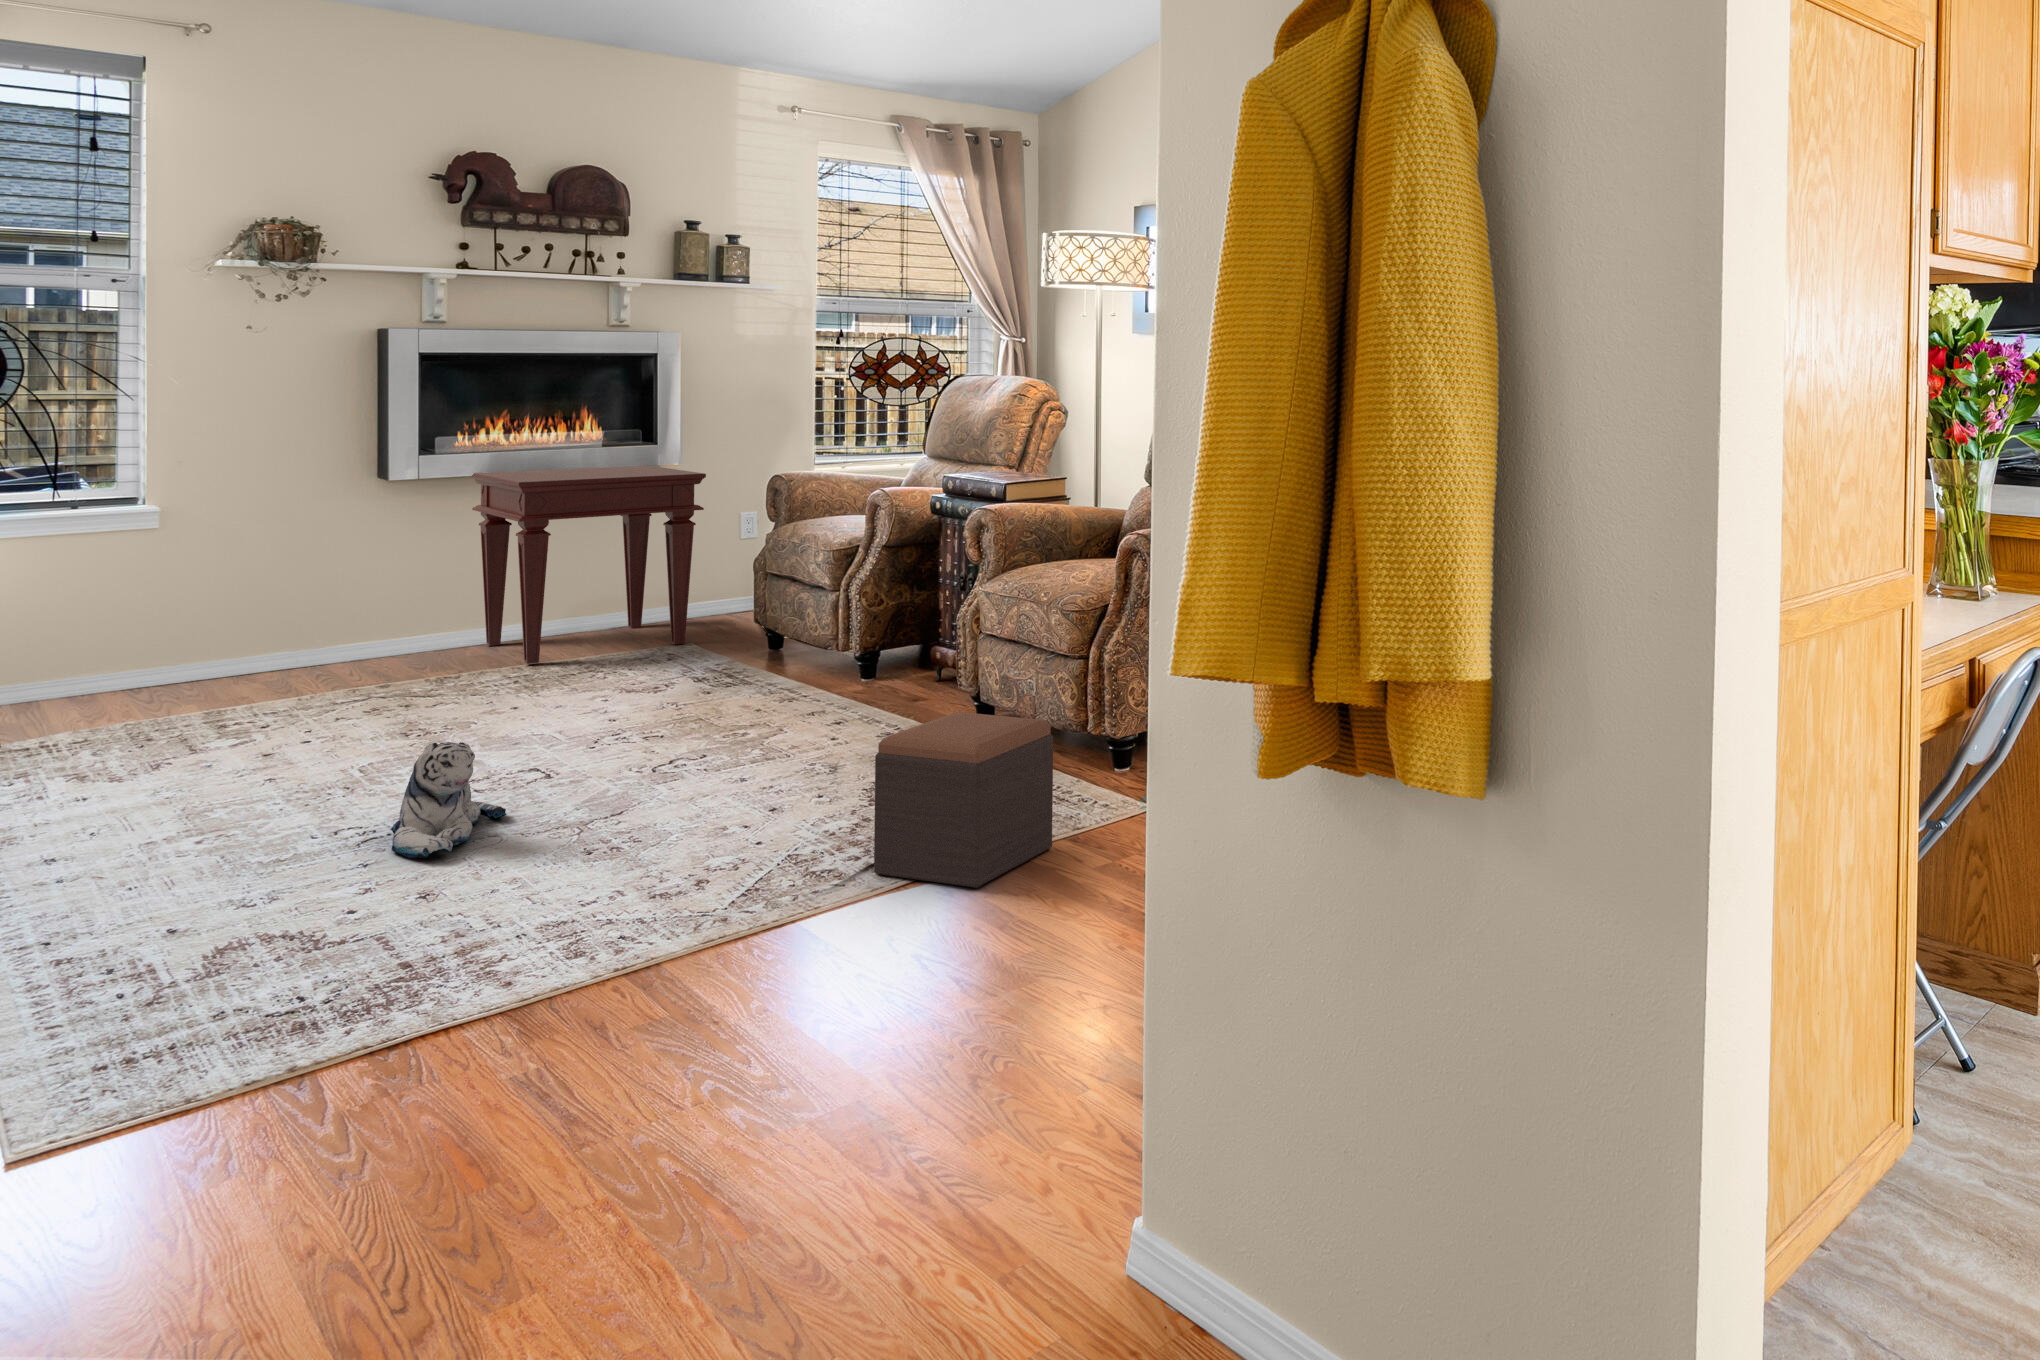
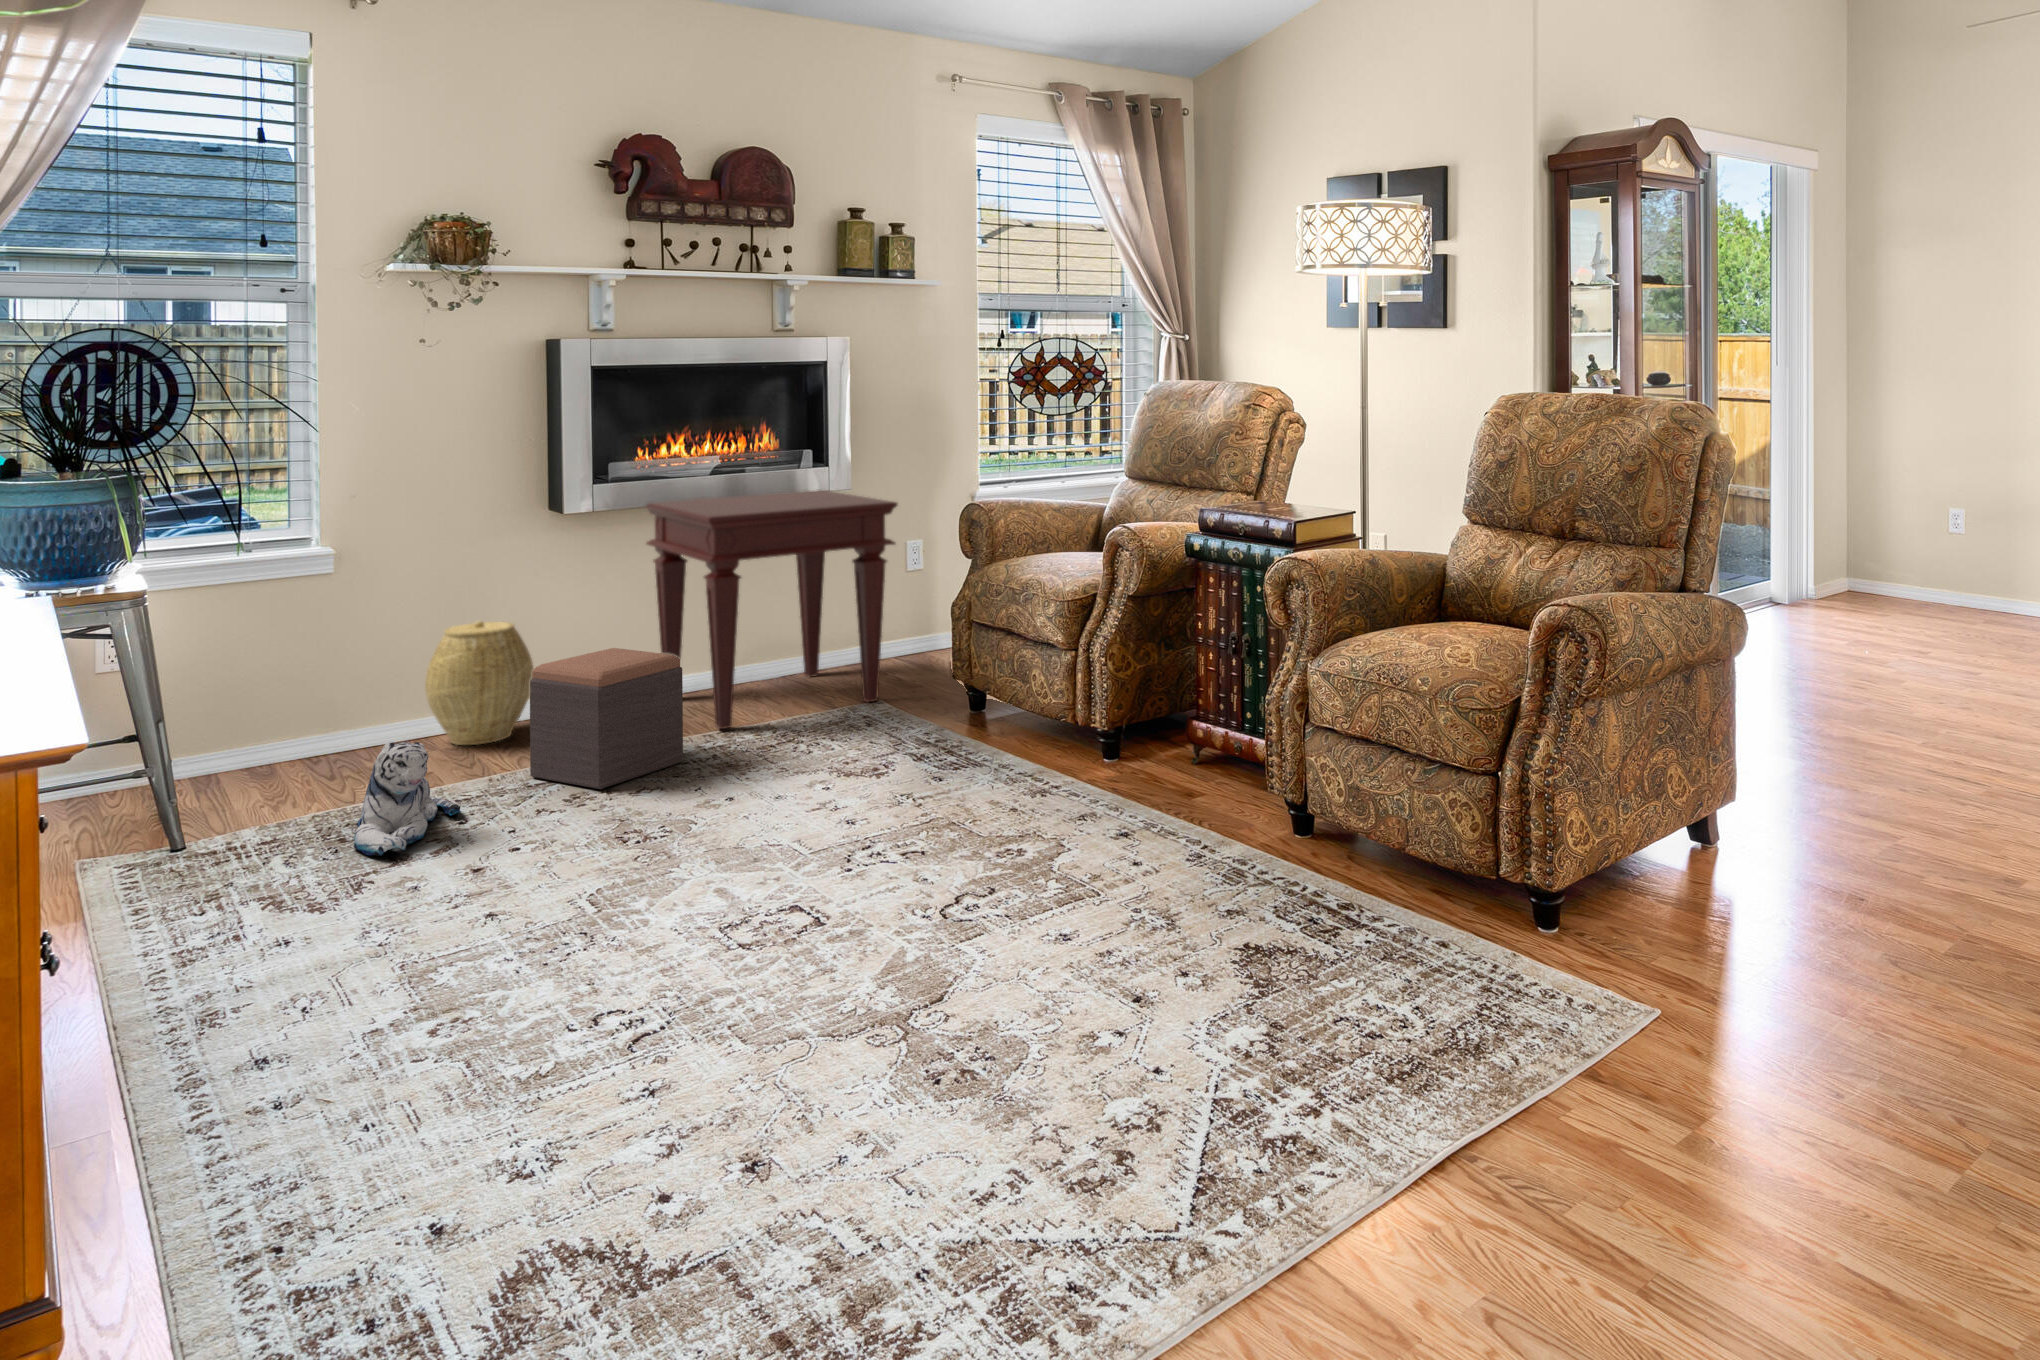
woven basket: none [247,571,354,678] -> present [425,621,534,745]
footstool: present [874,712,1053,888] -> present [530,648,683,789]
plush toy: present [391,742,506,858] -> present [353,742,461,856]

